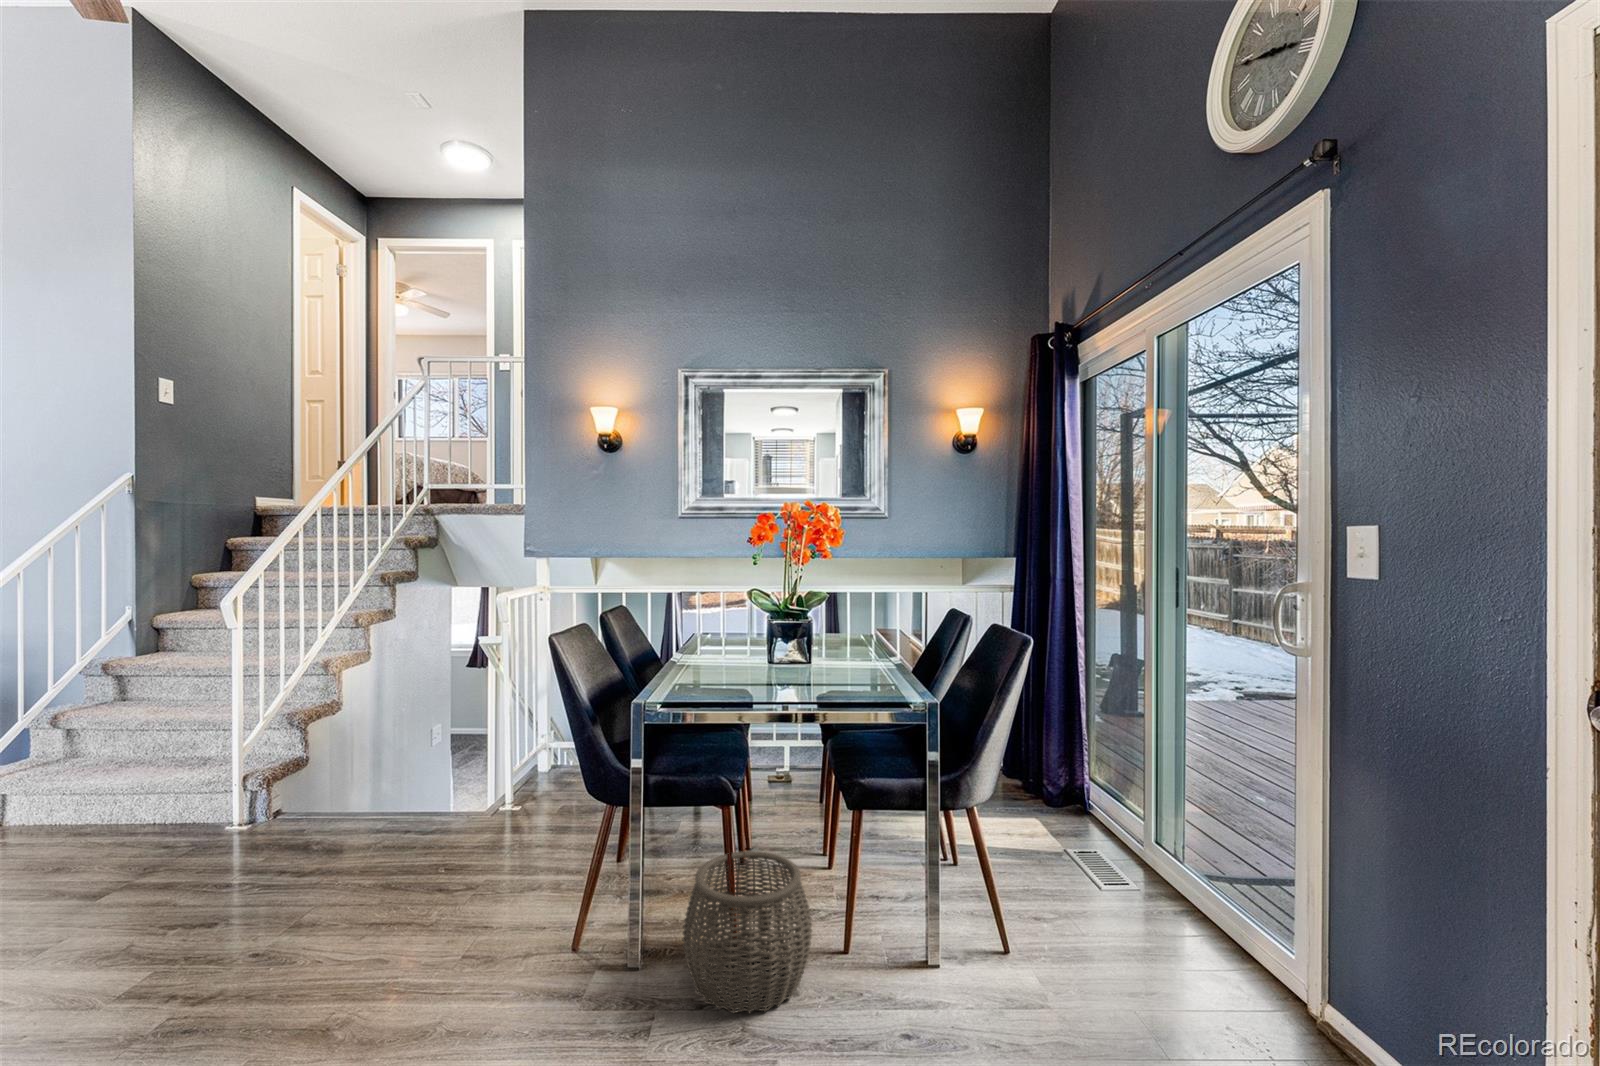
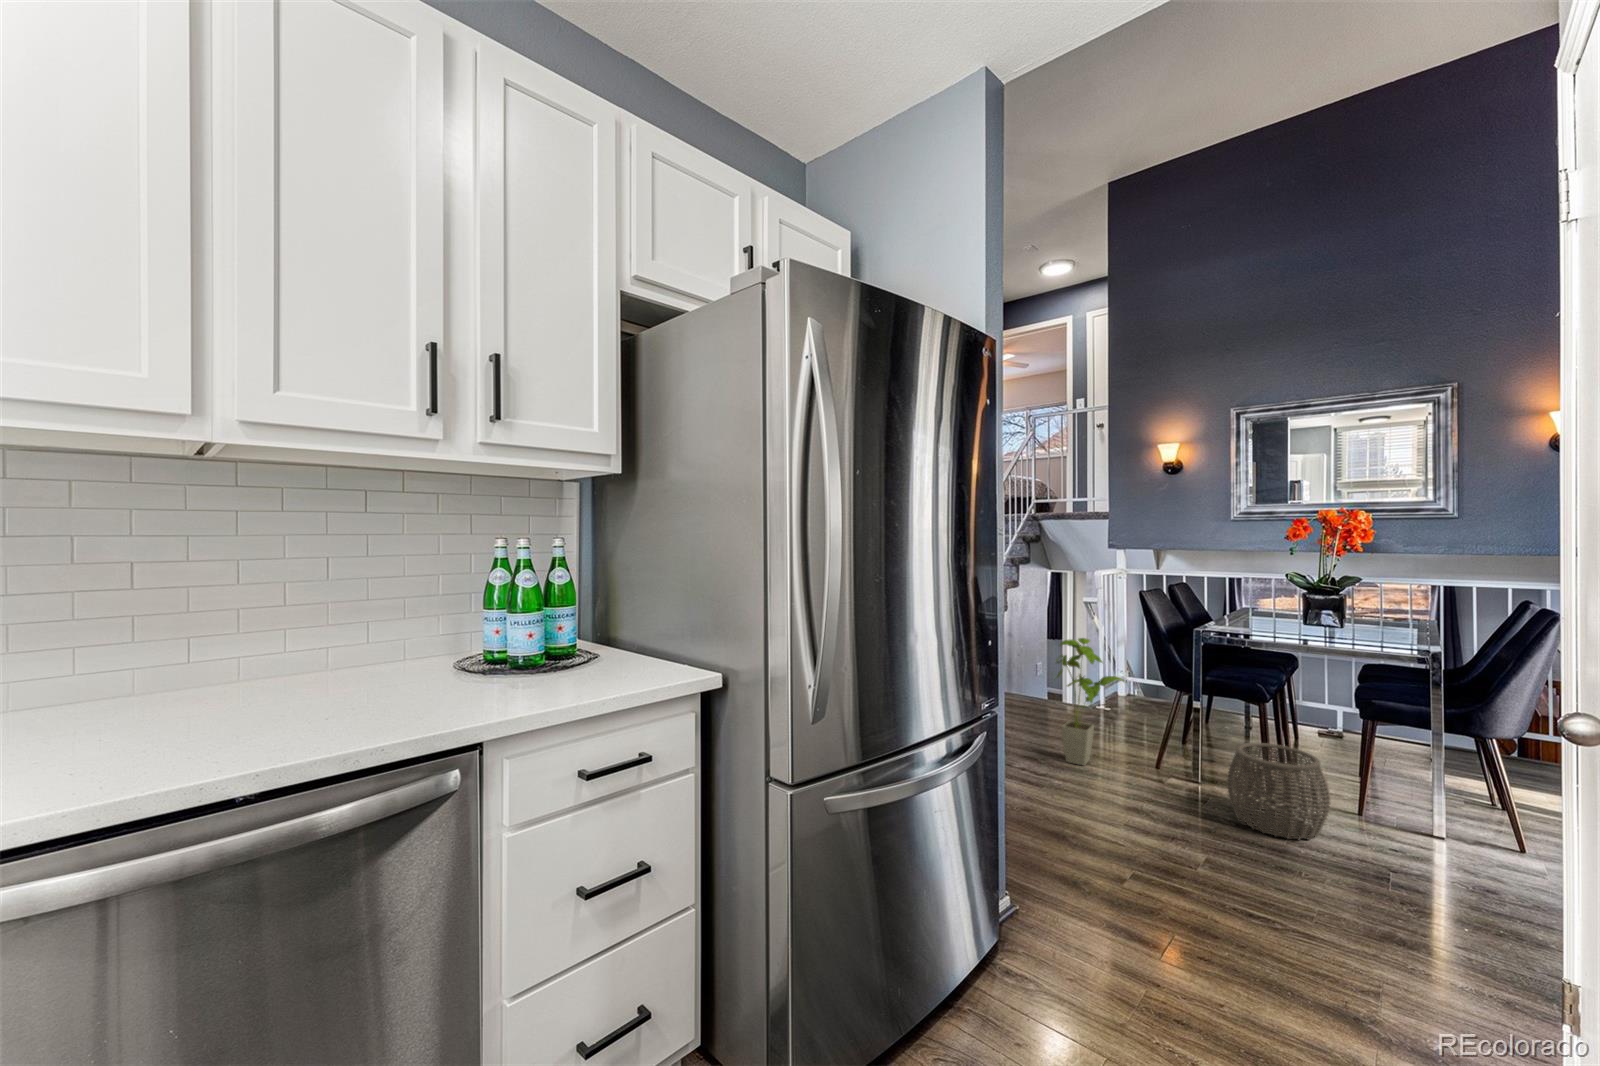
house plant: none [408,722,541,953] -> present [1056,638,1123,765]

